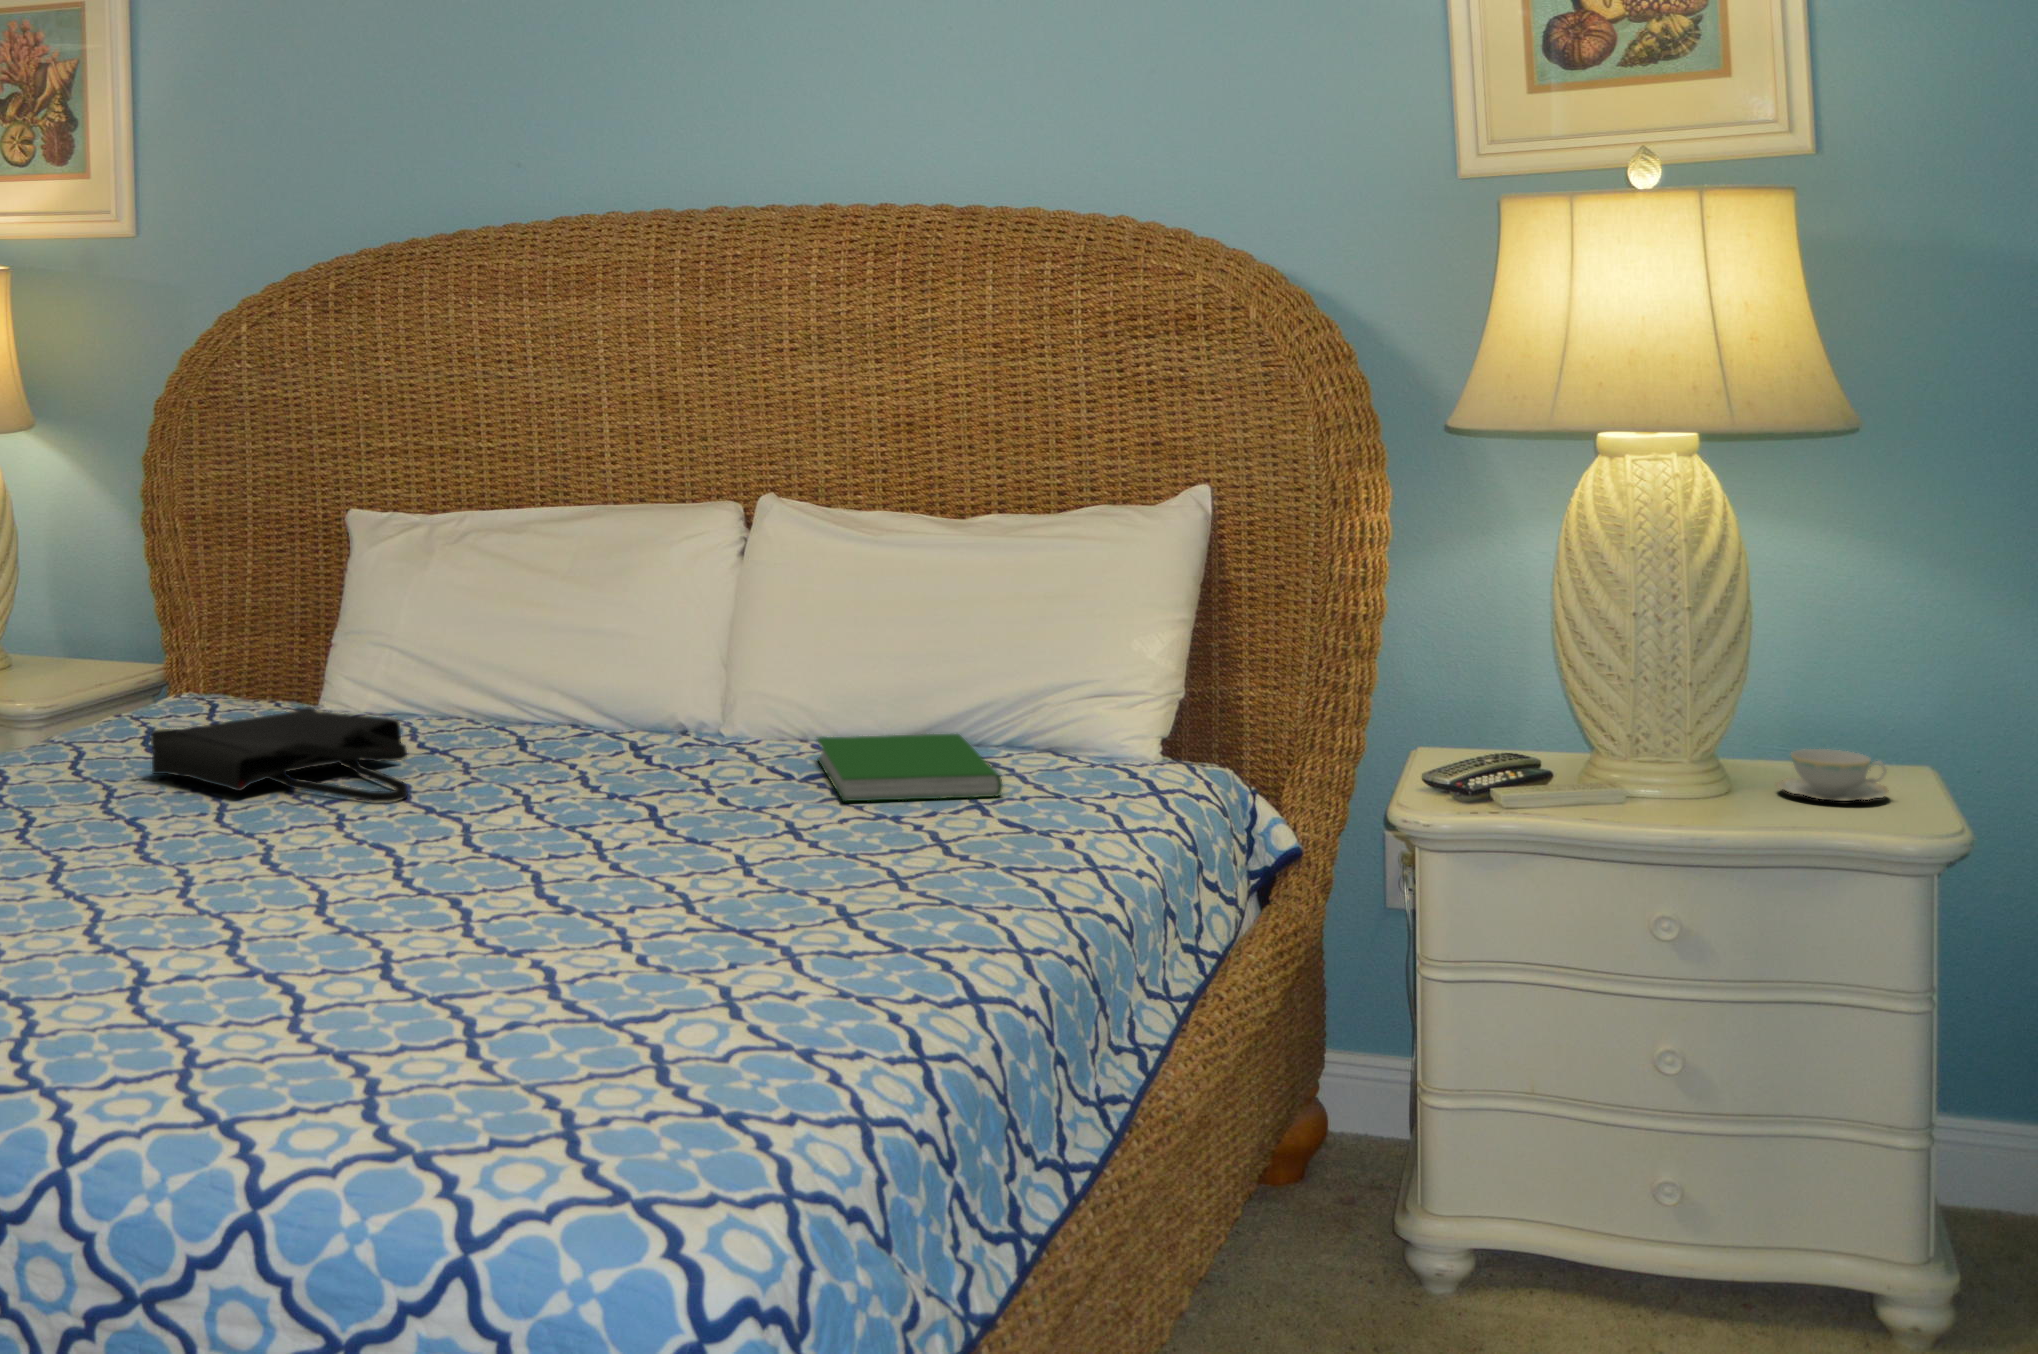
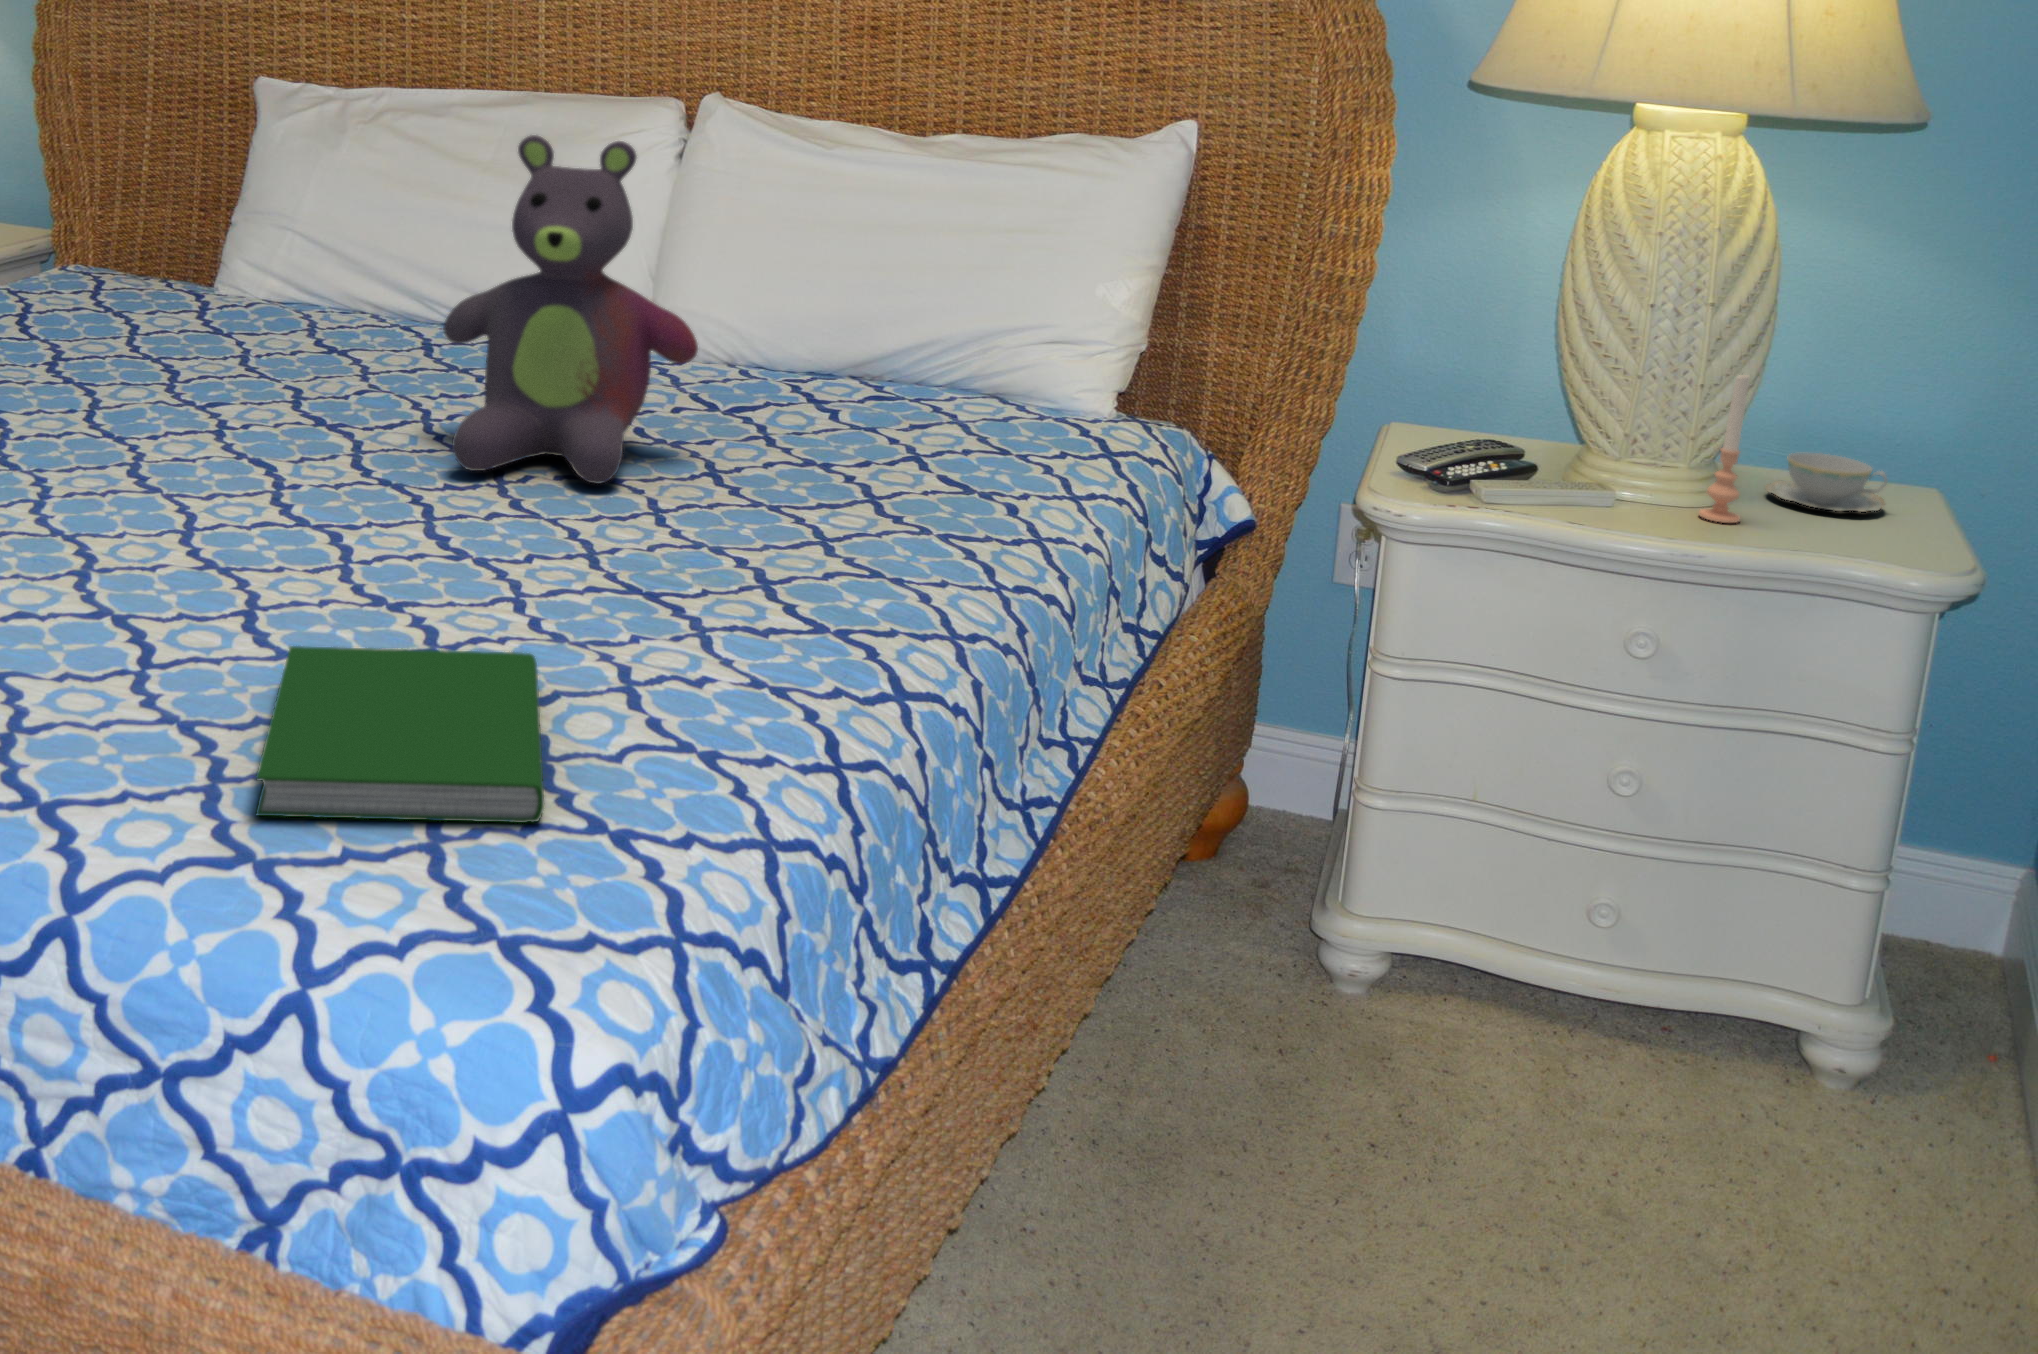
stuffed bear: none [536,530,769,842] -> present [443,135,698,484]
candle: none [1712,675,1751,817] -> present [1699,375,1750,523]
tote bag: present [151,707,408,802] -> none [23,298,301,413]
hardcover book: present [817,734,1003,801] -> present [256,646,544,823]

